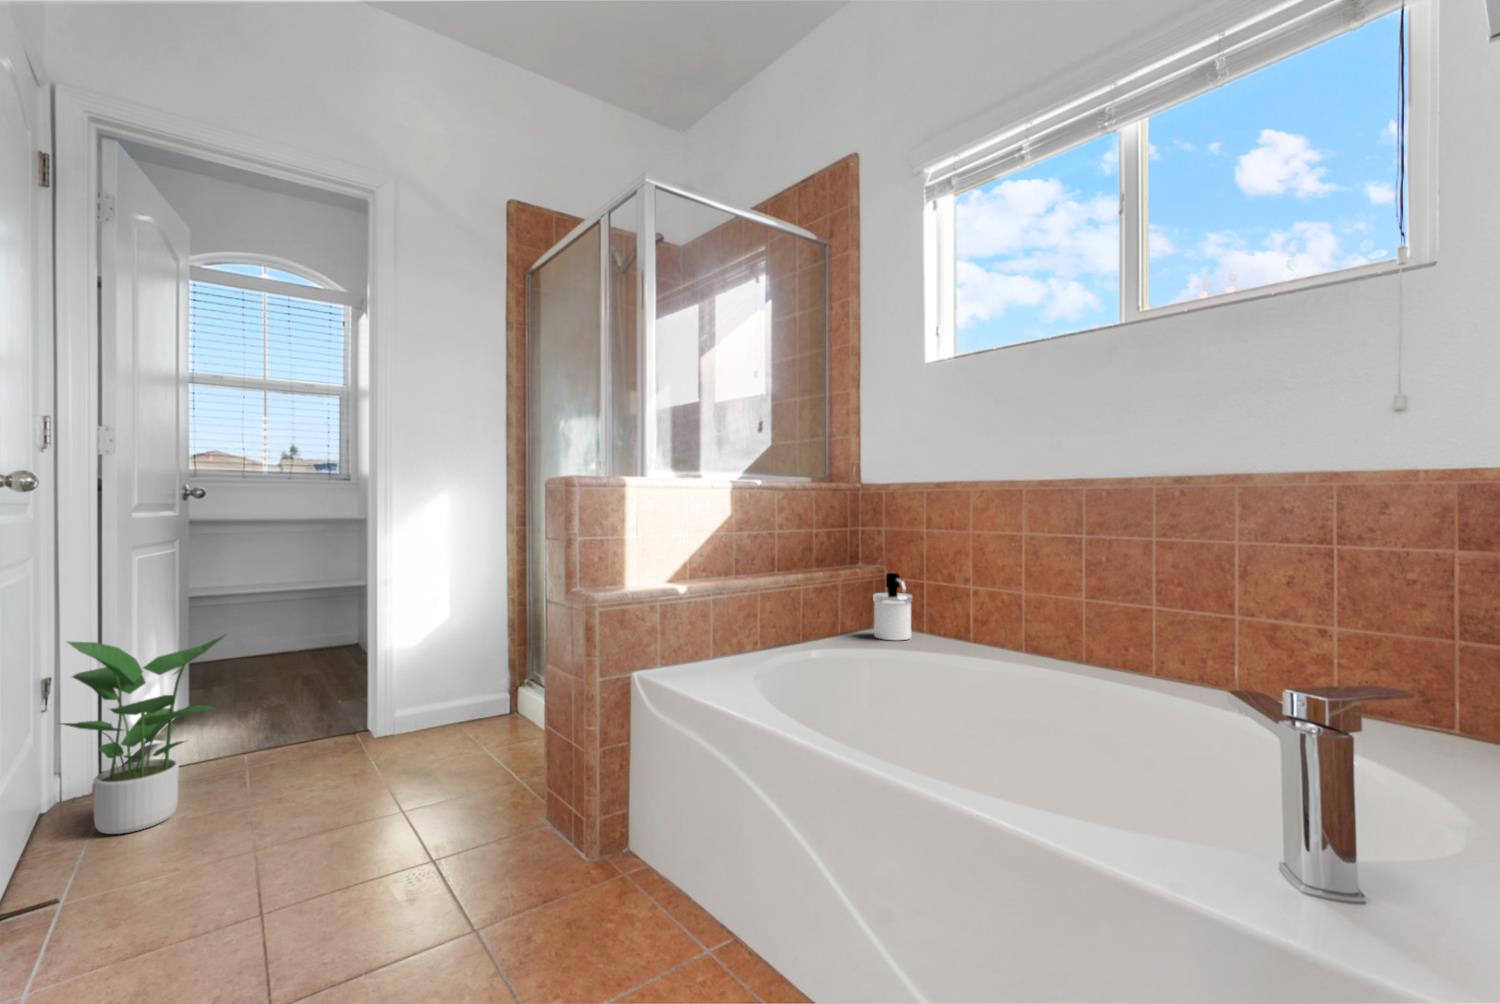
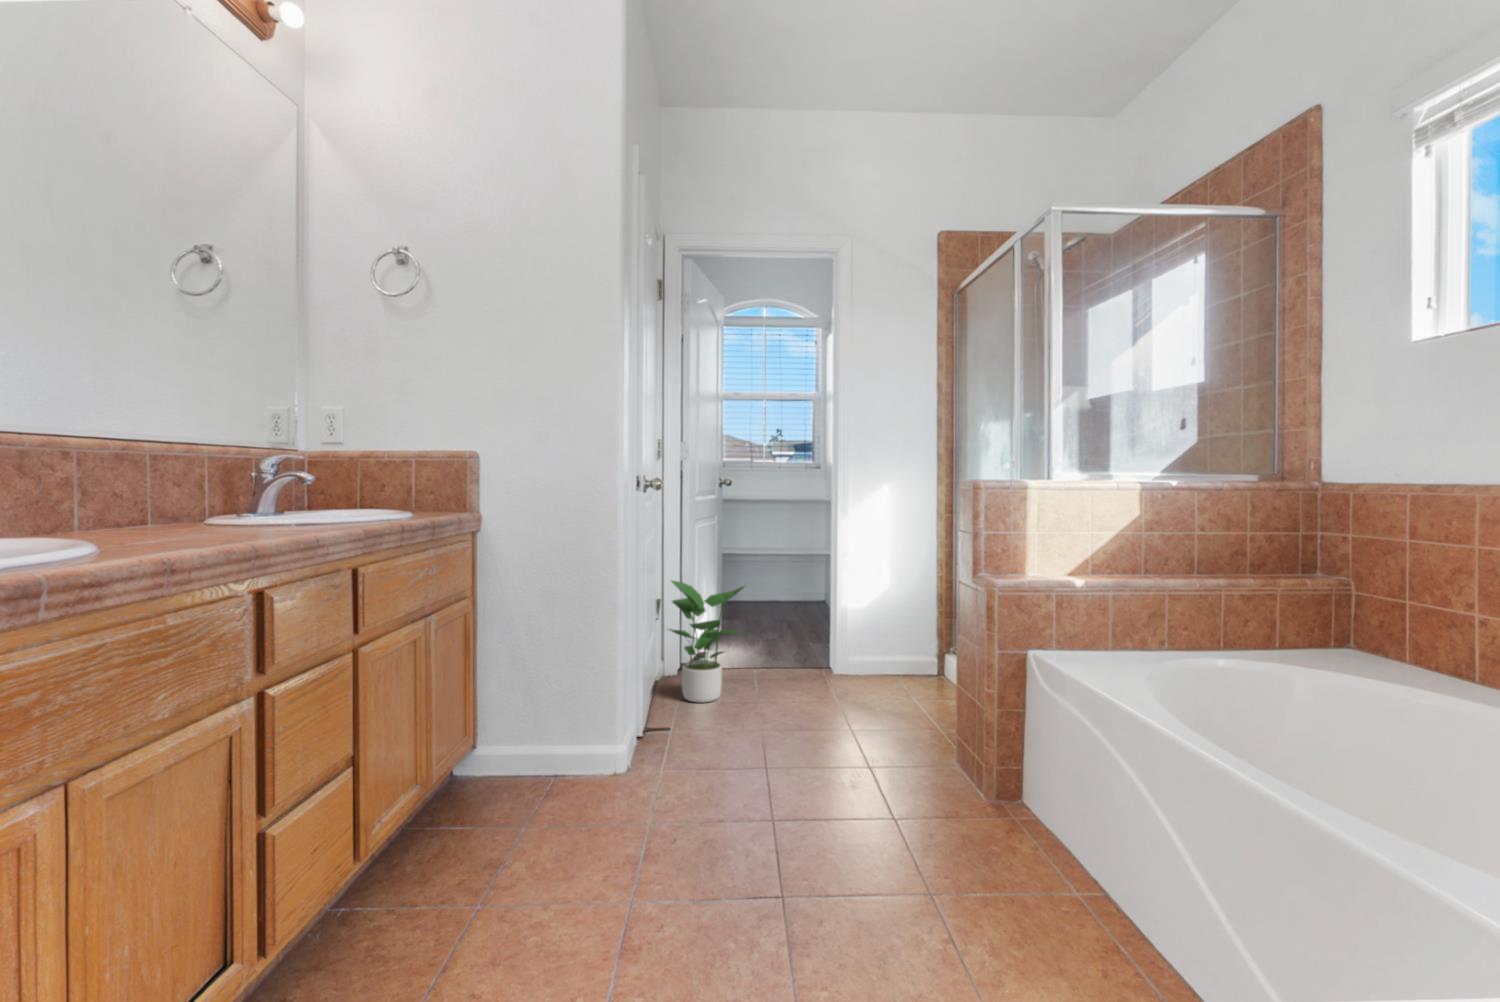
soap dispenser: present [873,573,913,640] -> none [1324,587,1383,665]

